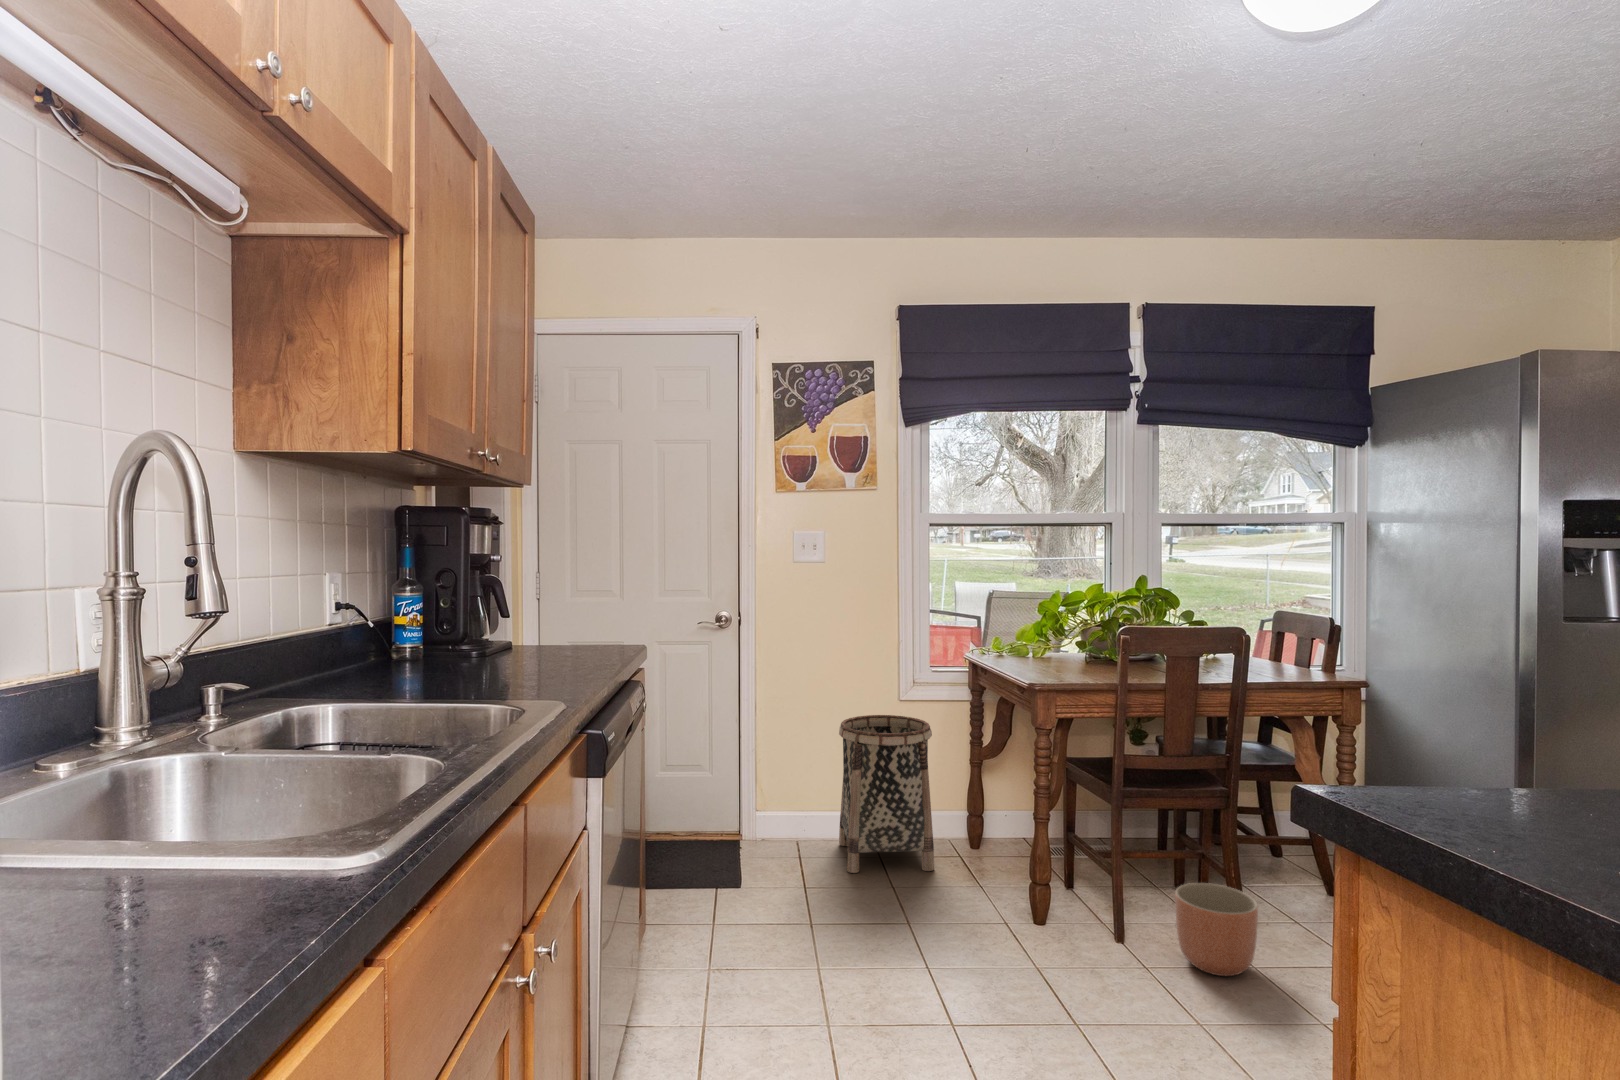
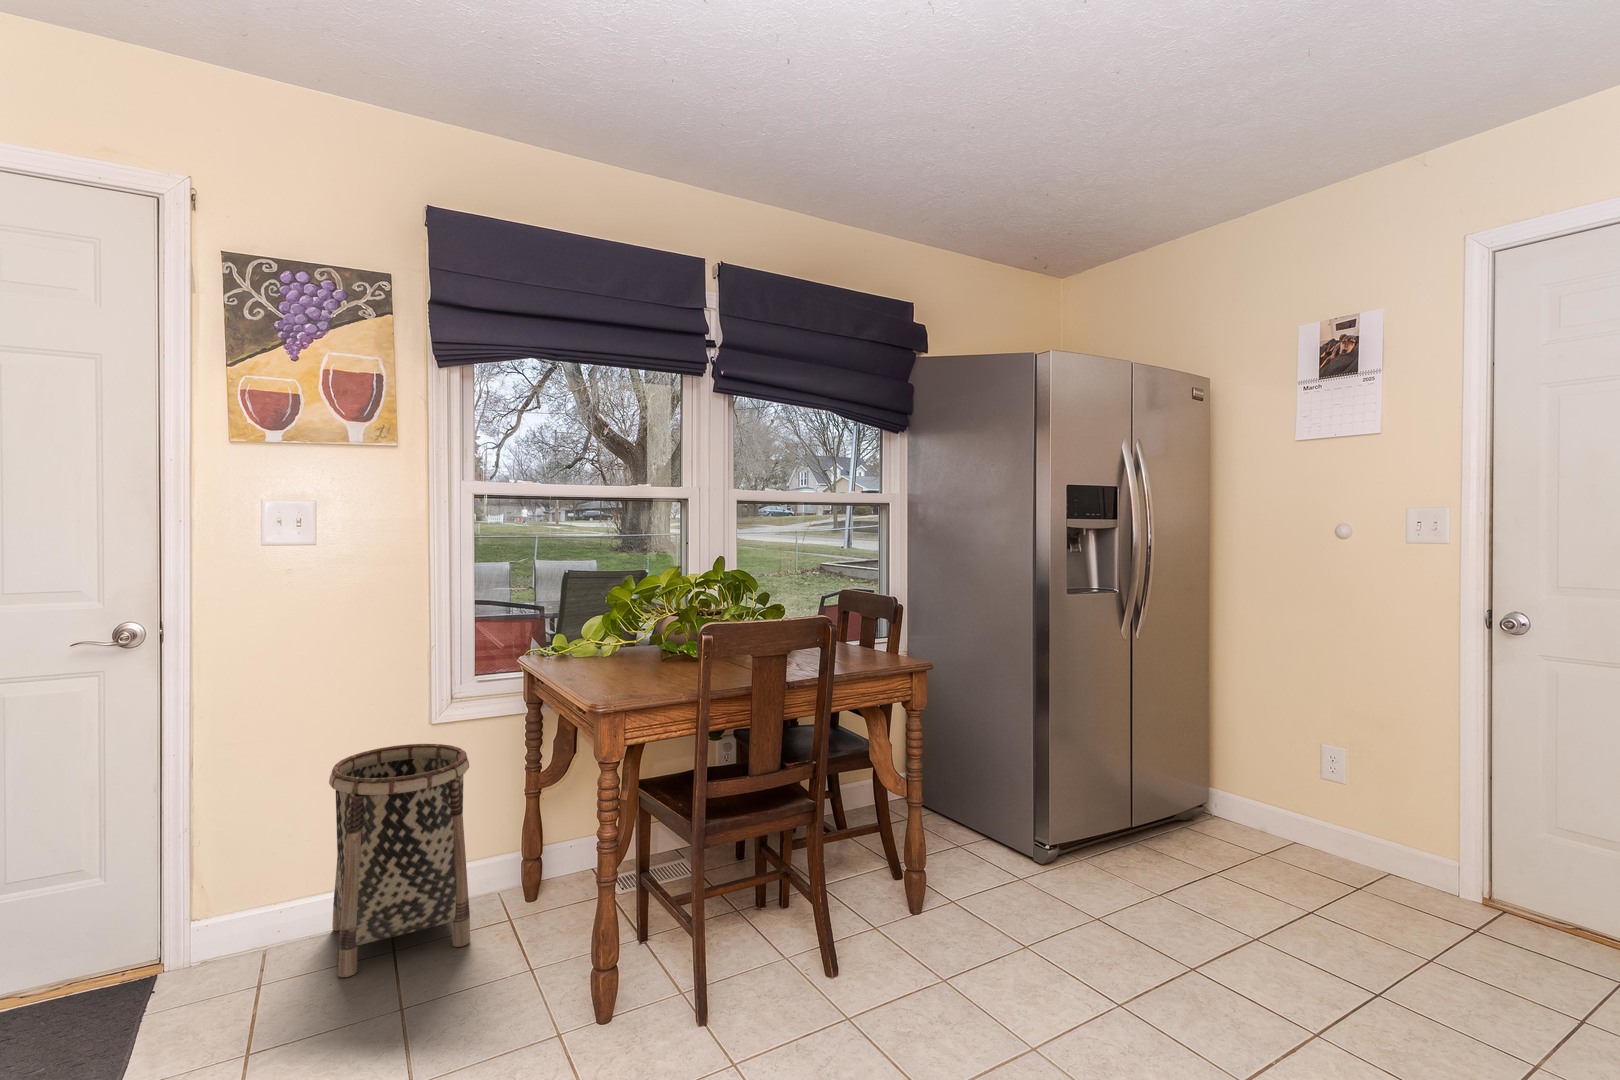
planter: present [1175,883,1258,976] -> none [765,908,850,1020]

